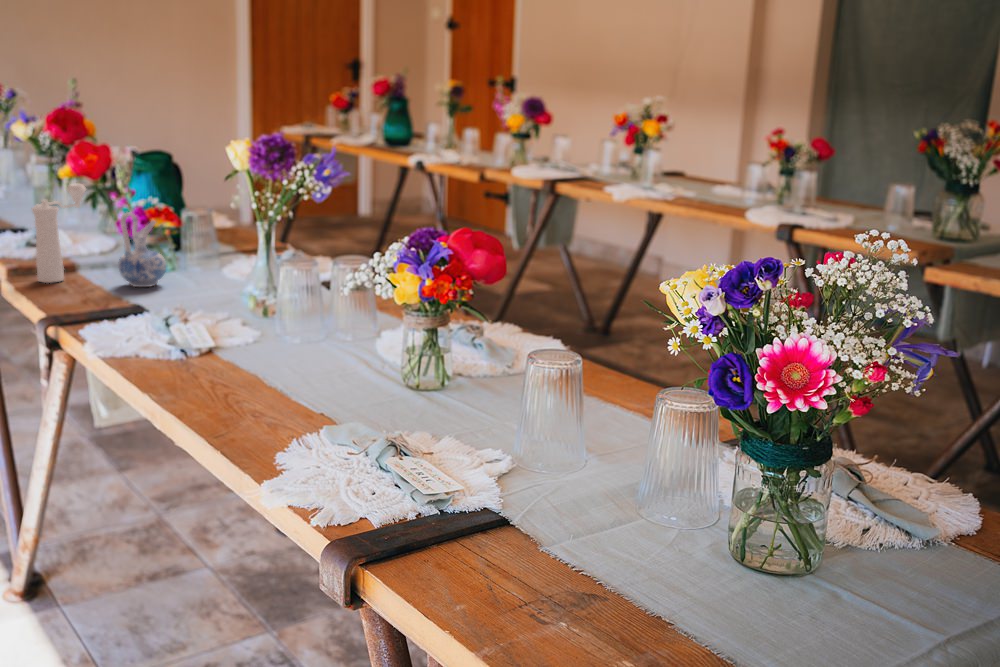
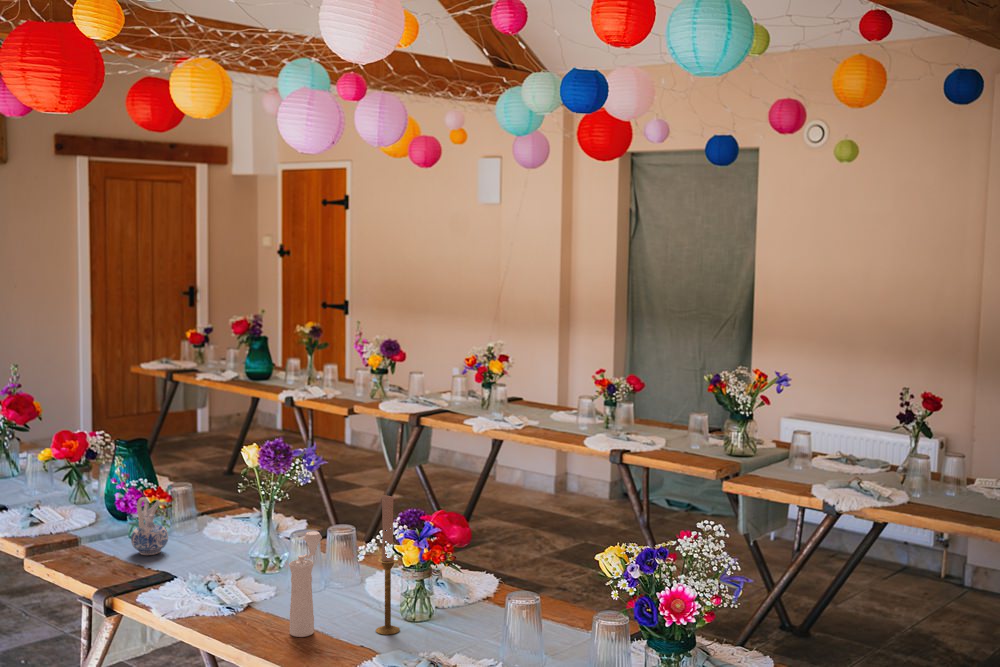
pepper mill: present [32,184,86,283] -> present [289,531,322,637]
candlestick: none [357,190,392,401] -> present [376,495,400,634]

